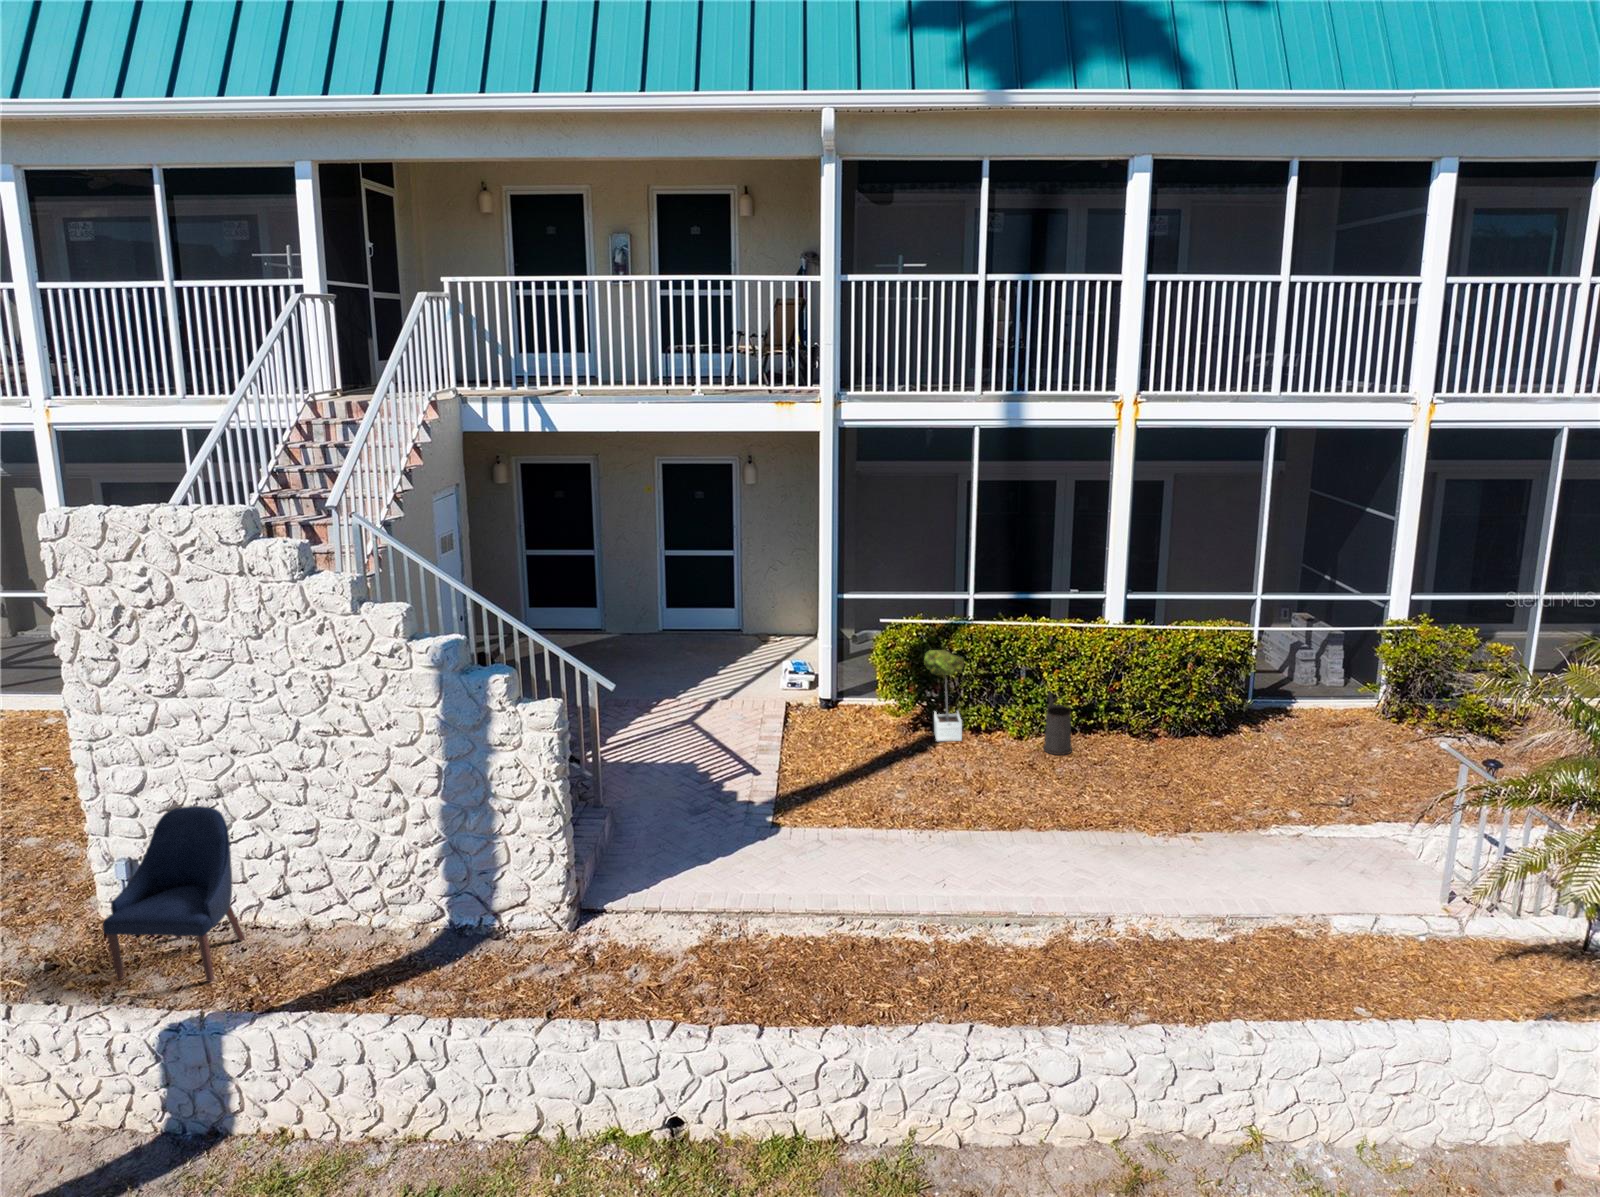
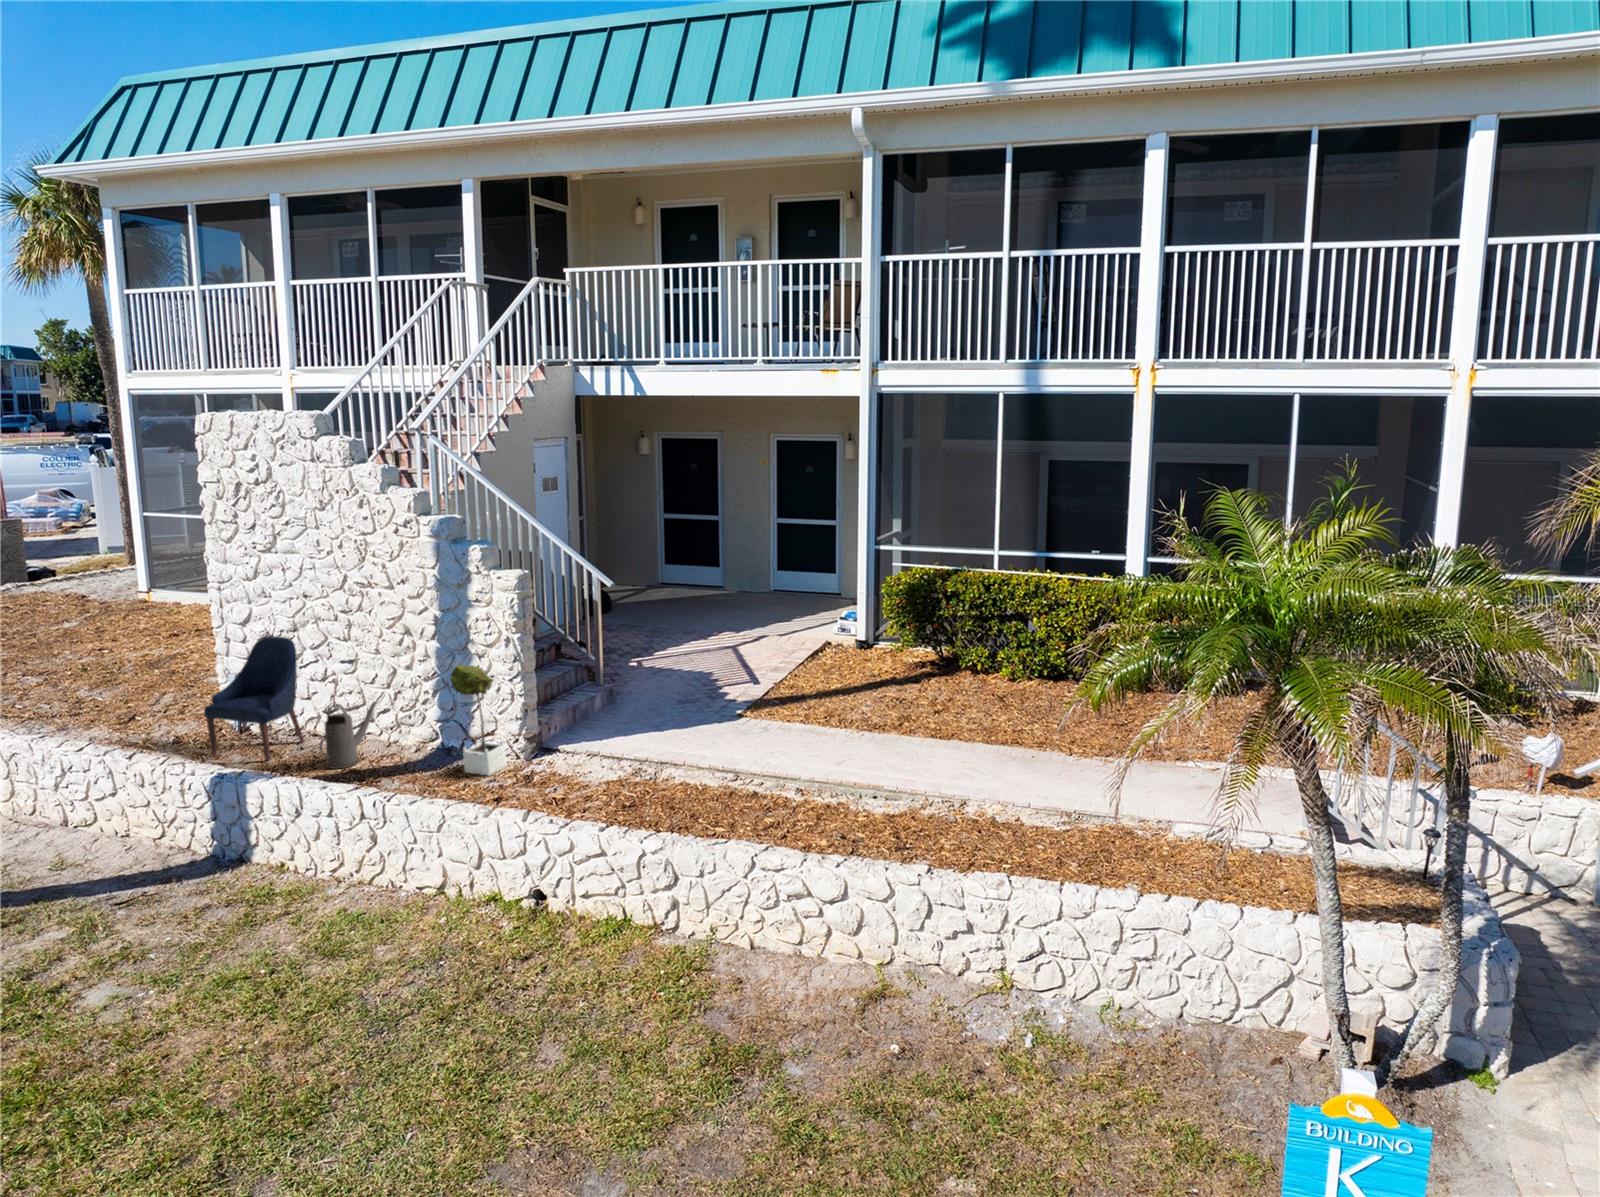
potted tree: present [924,650,964,741] -> present [450,665,507,775]
watering can: present [1043,691,1072,755] -> present [319,701,376,769]

